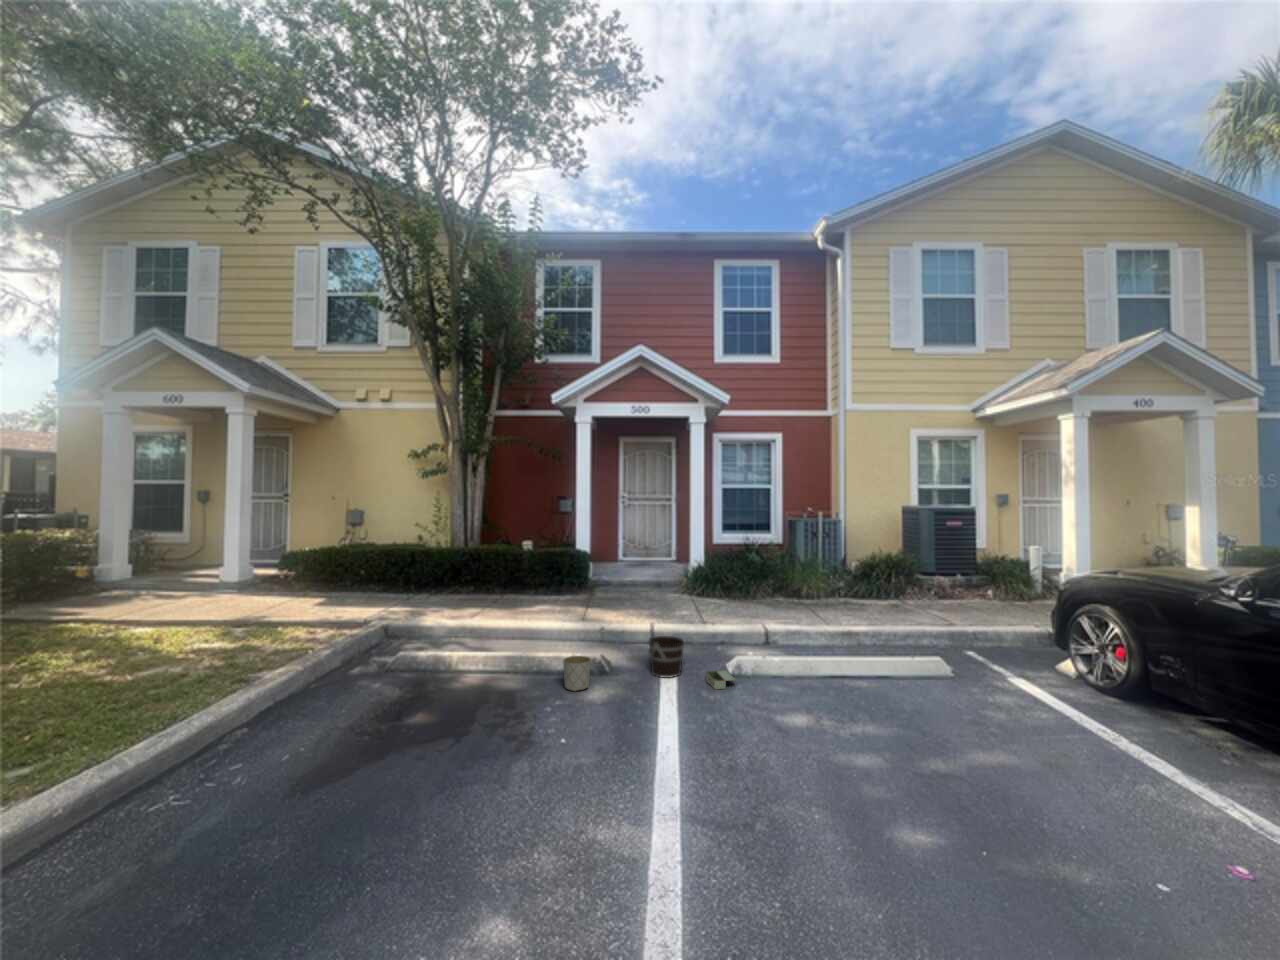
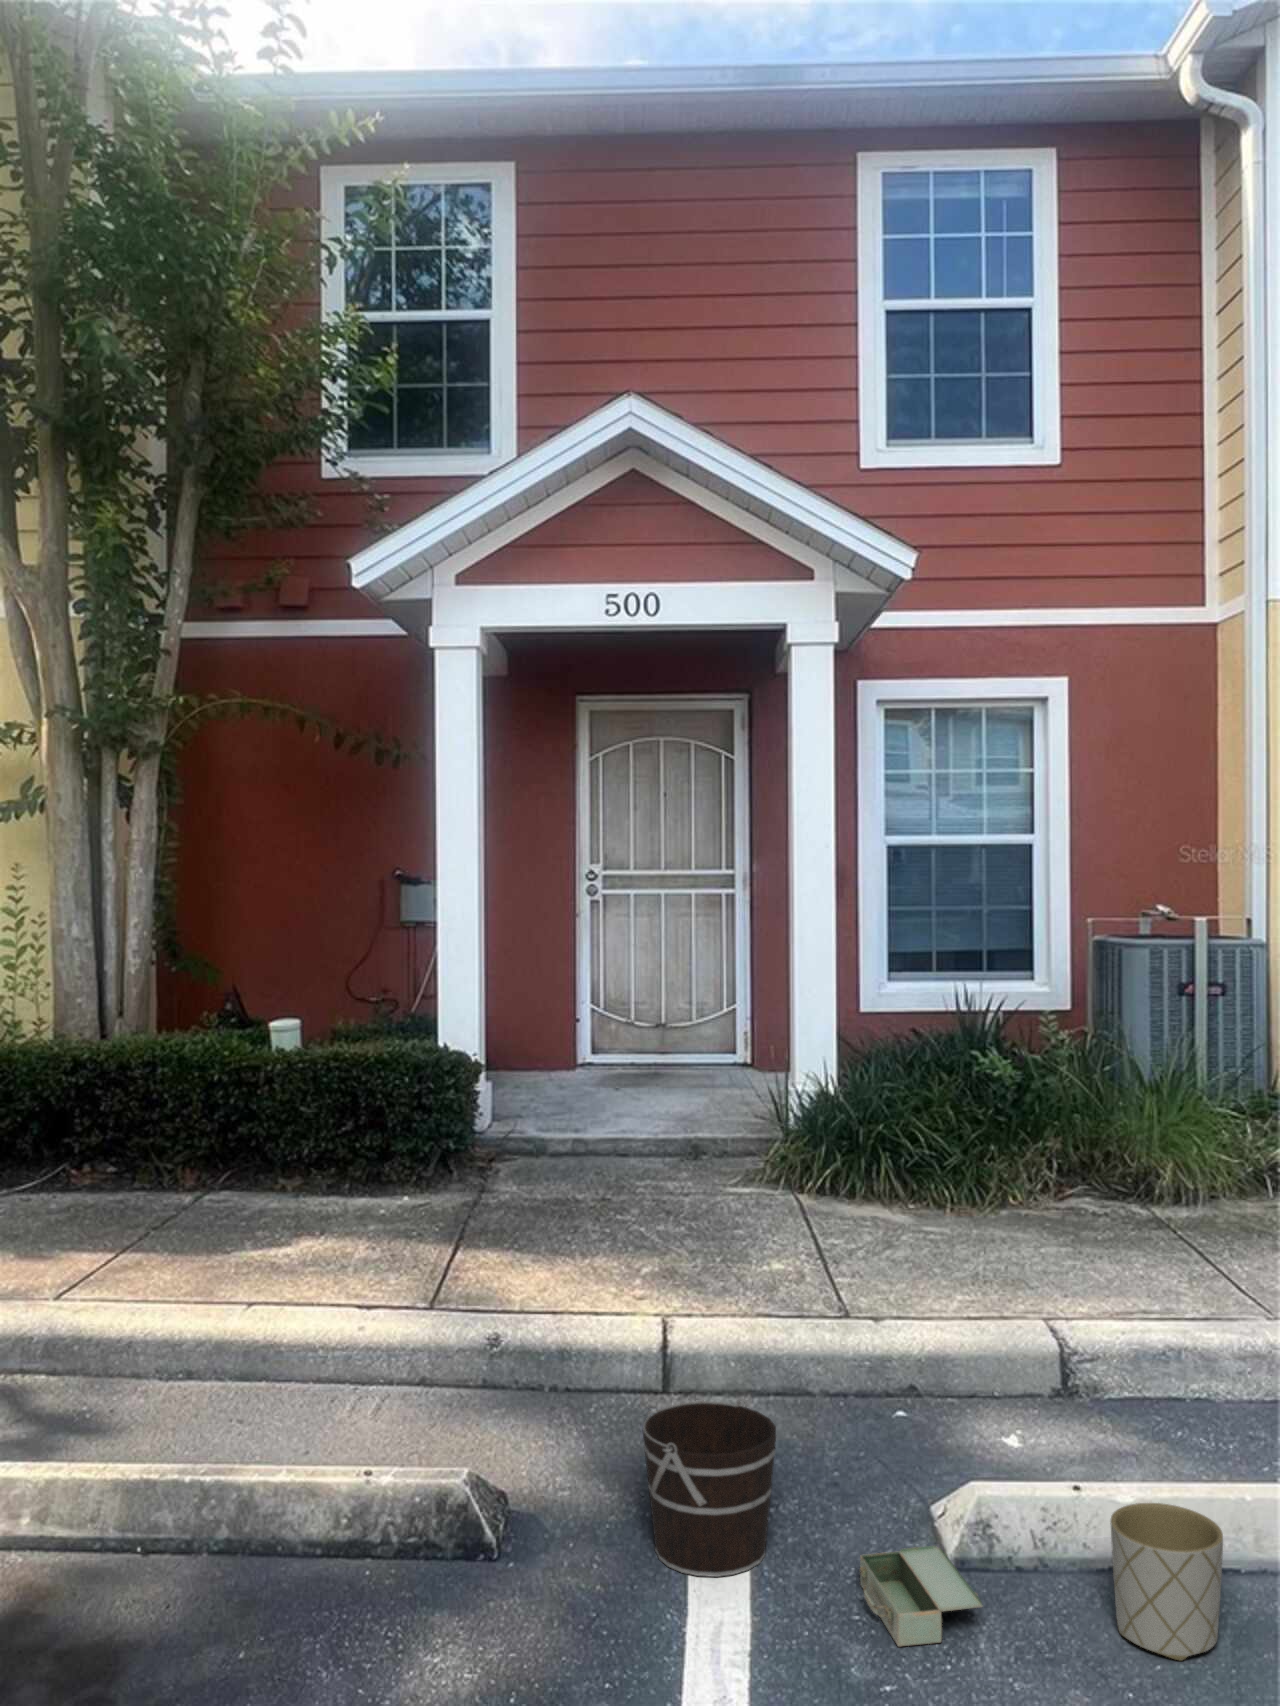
planter: present [563,656,591,691] -> present [1110,1503,1223,1661]

